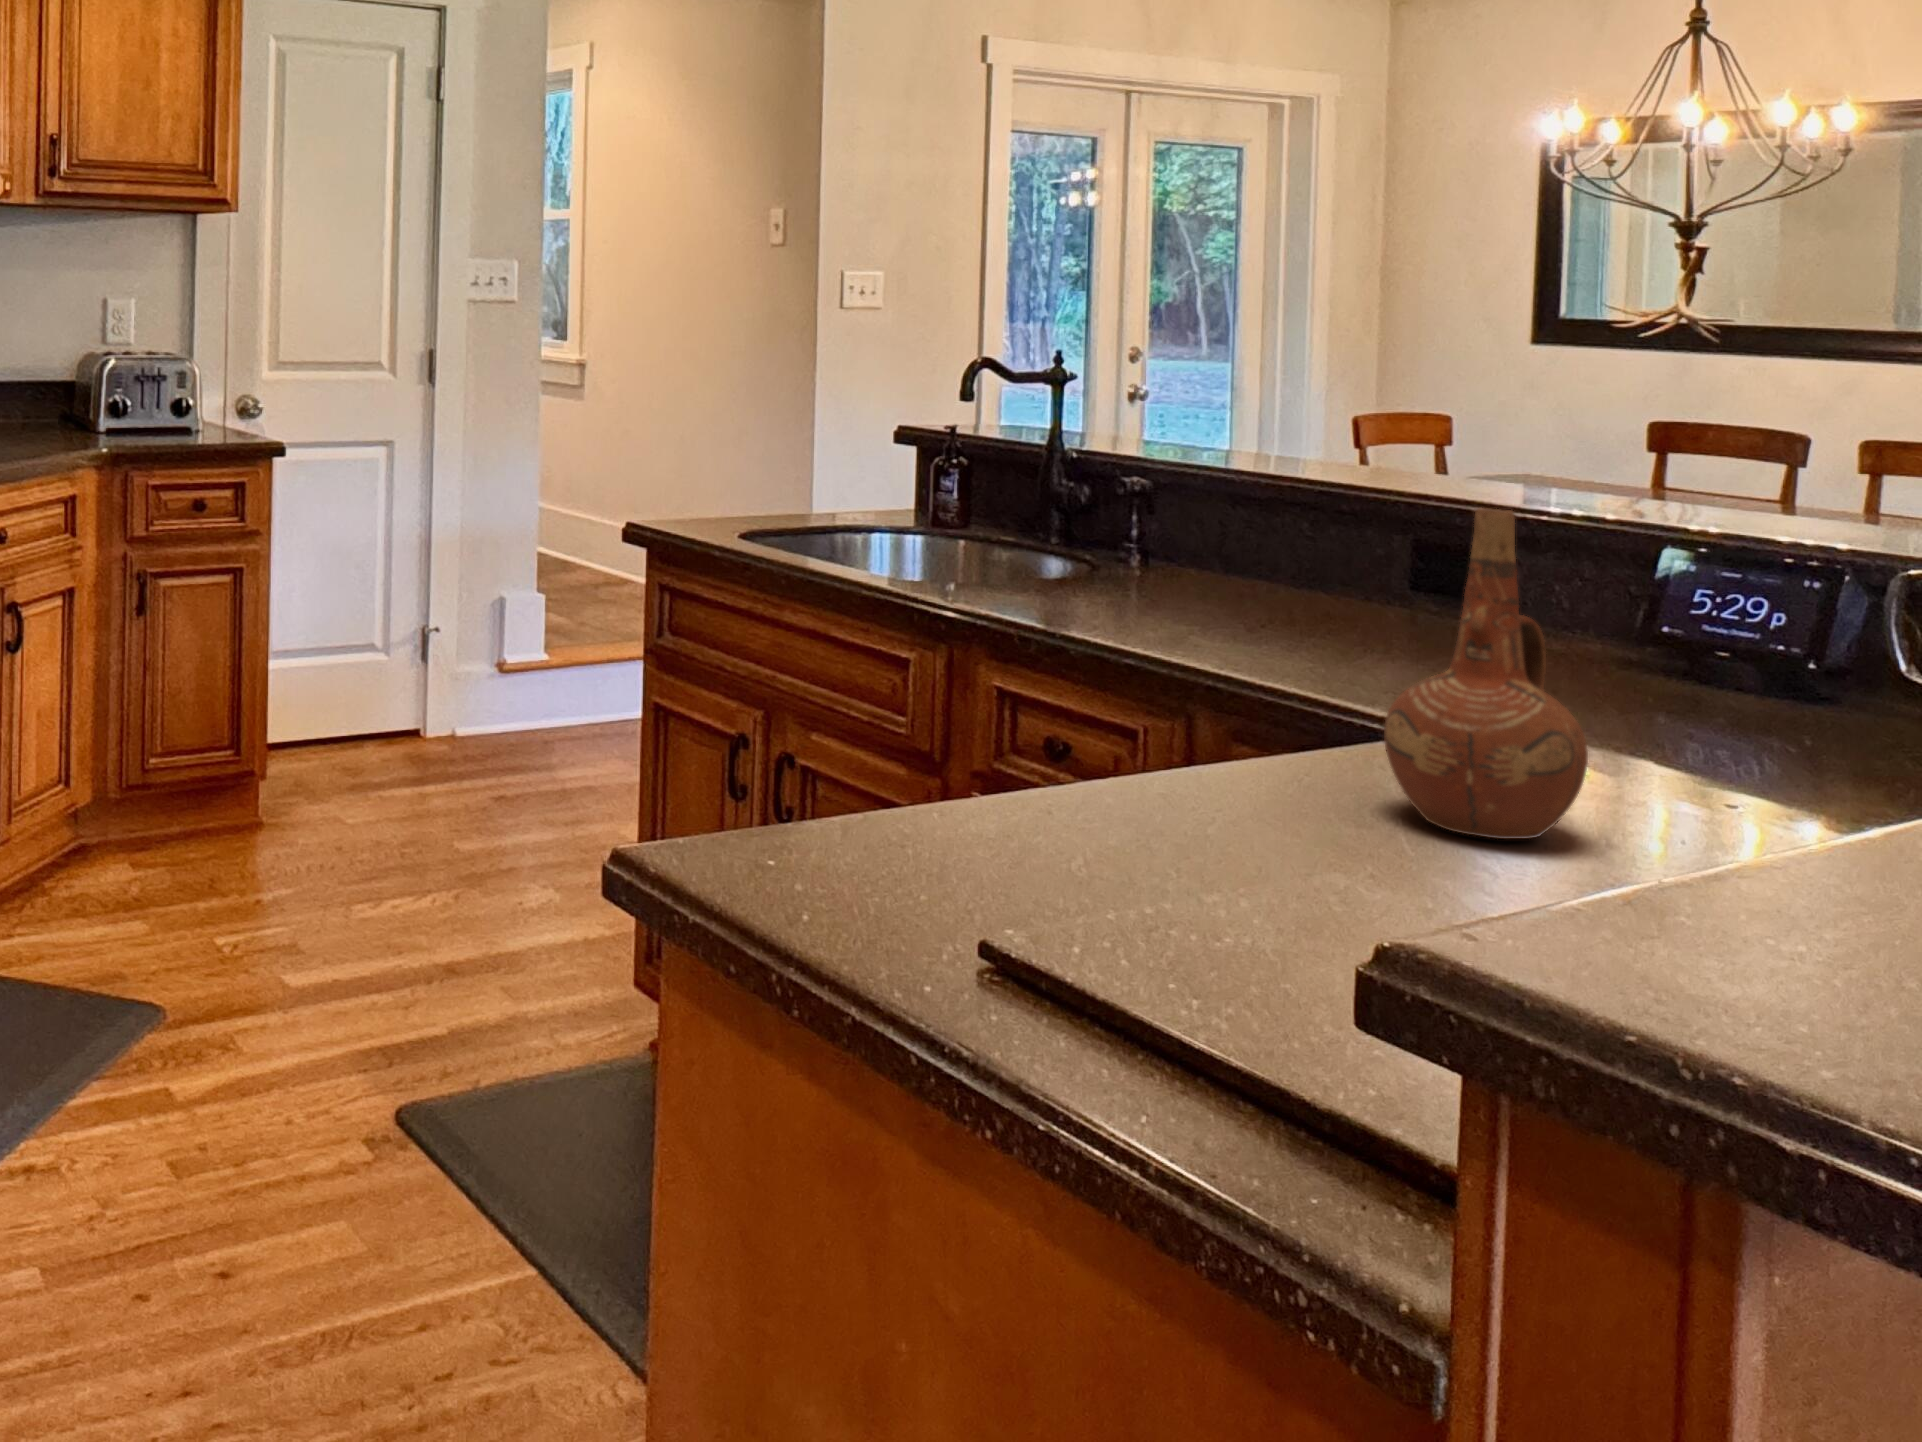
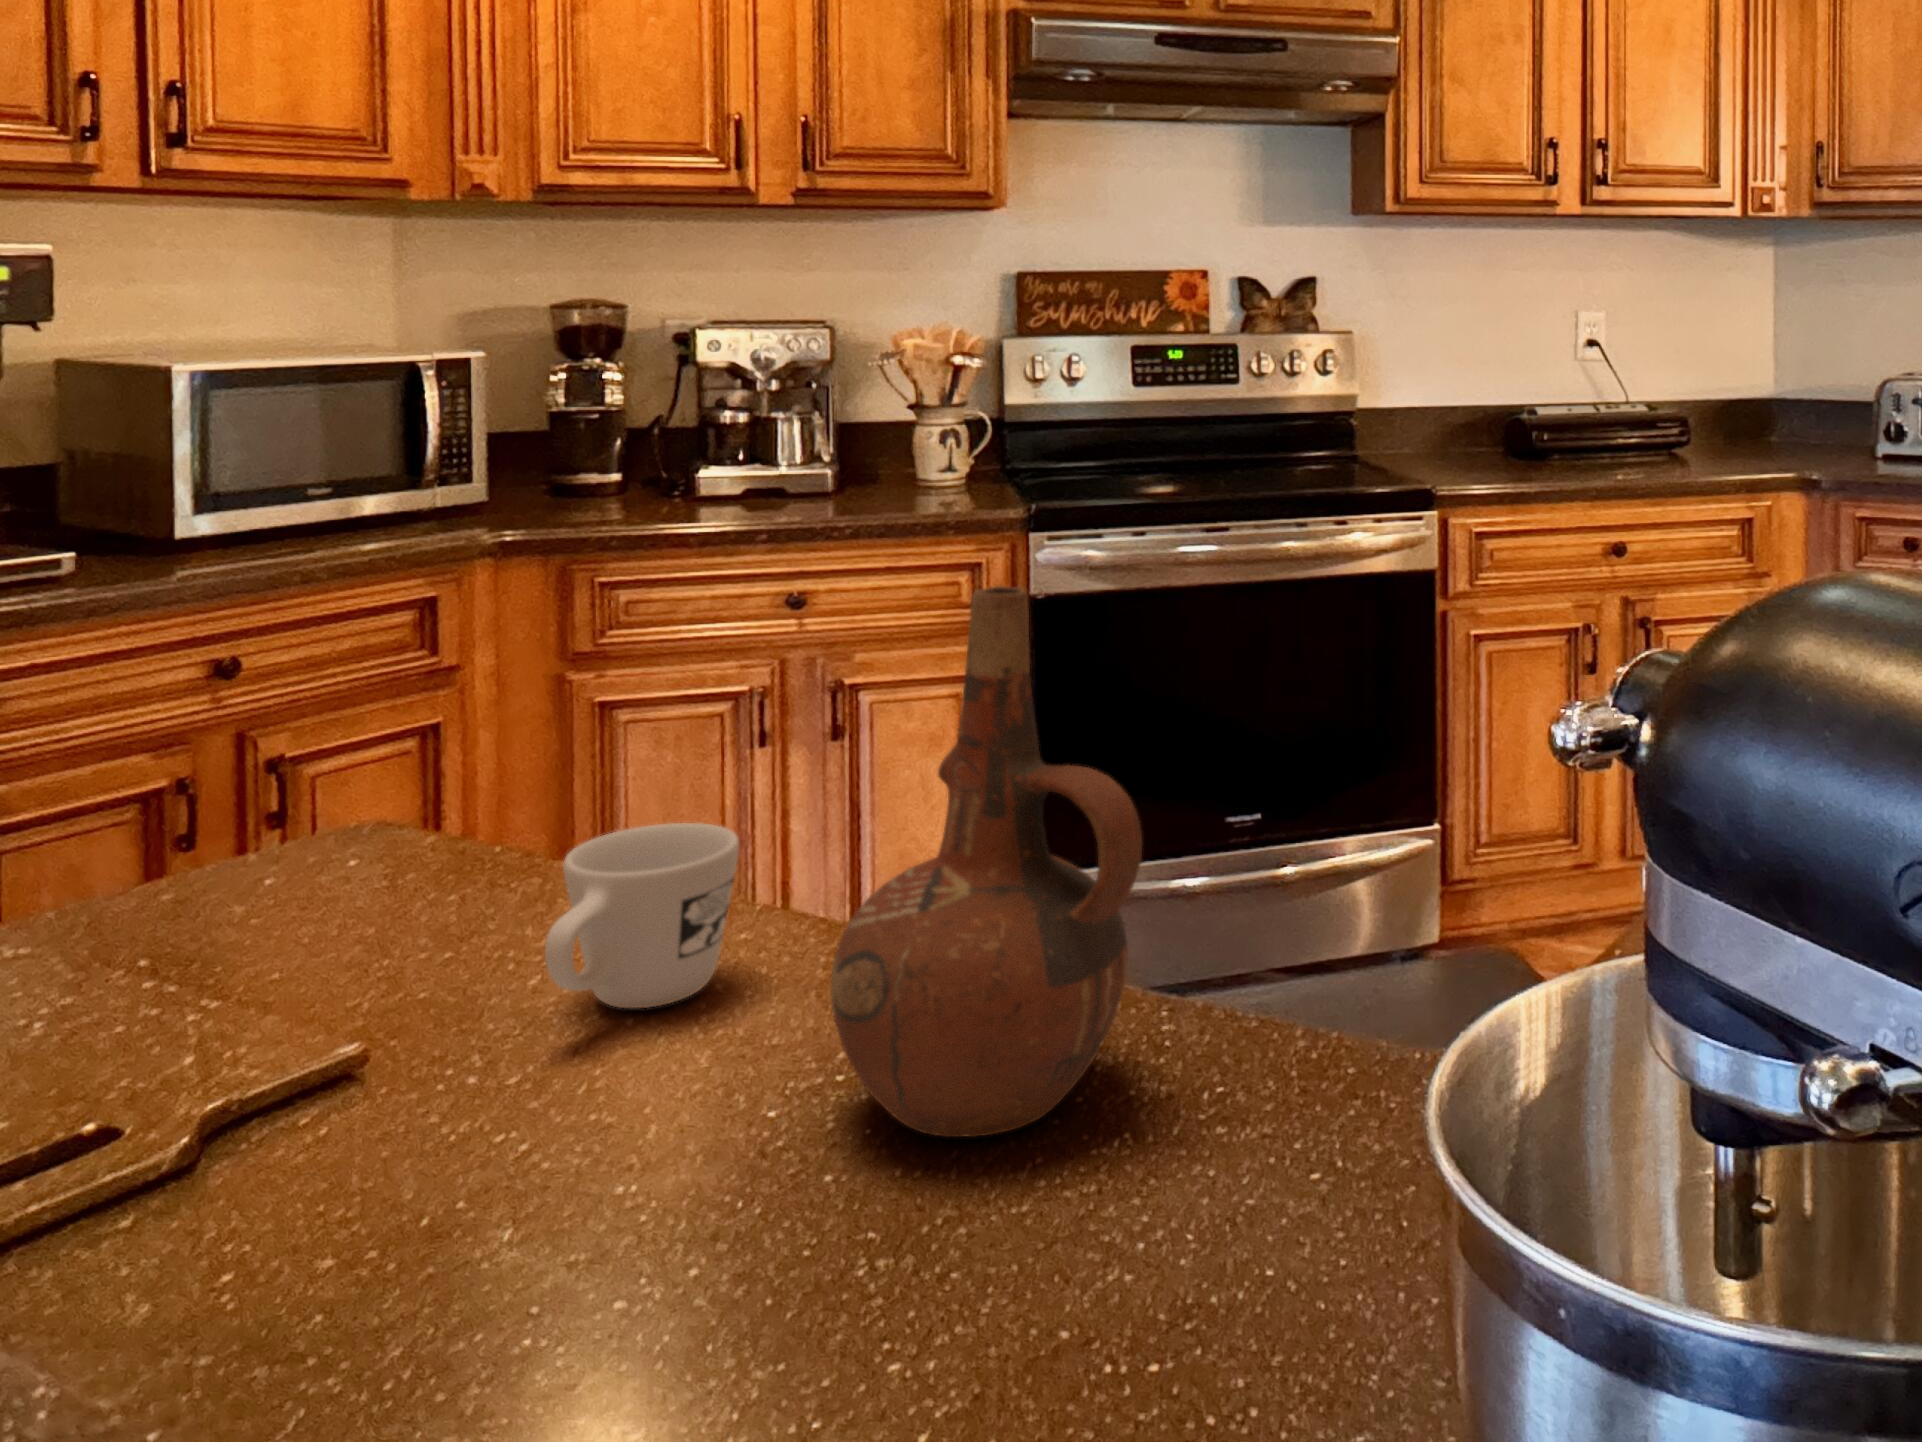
mug: none [1191,727,1366,861] -> present [545,823,739,1008]

